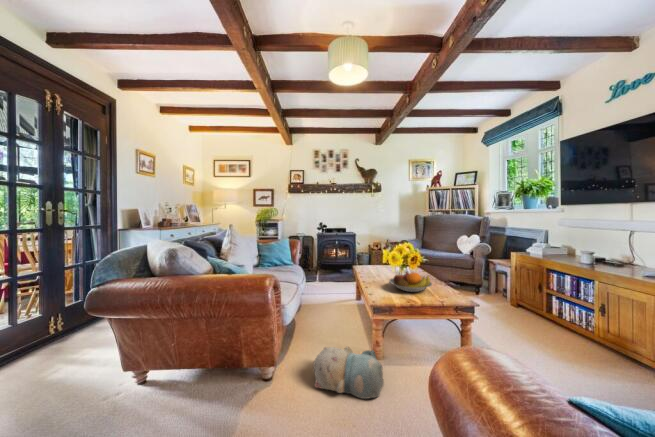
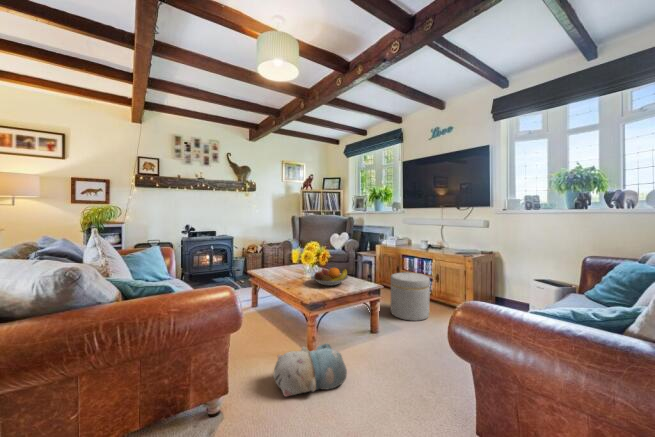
ottoman: none [504,291,570,363] -> present [391,273,430,321]

